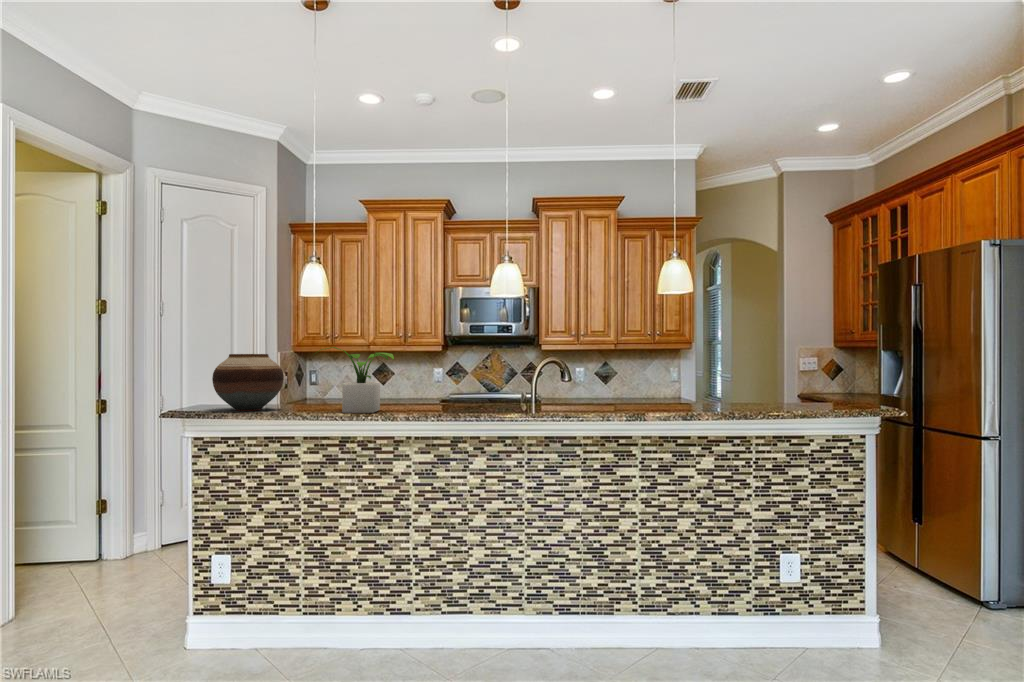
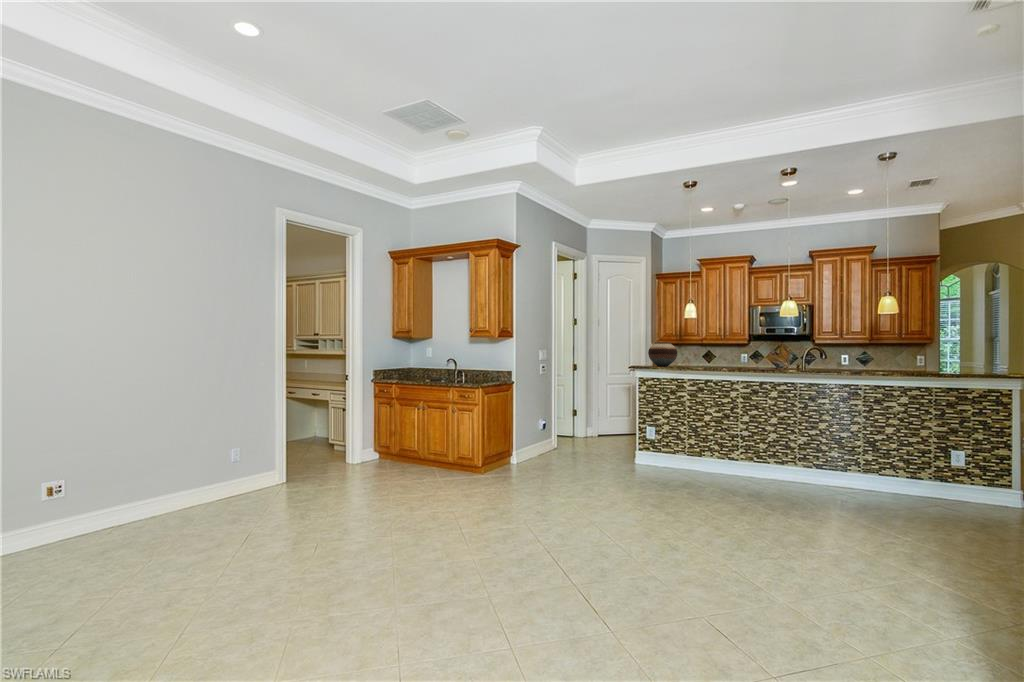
potted plant: present [321,347,394,413] -> none [693,339,731,369]

